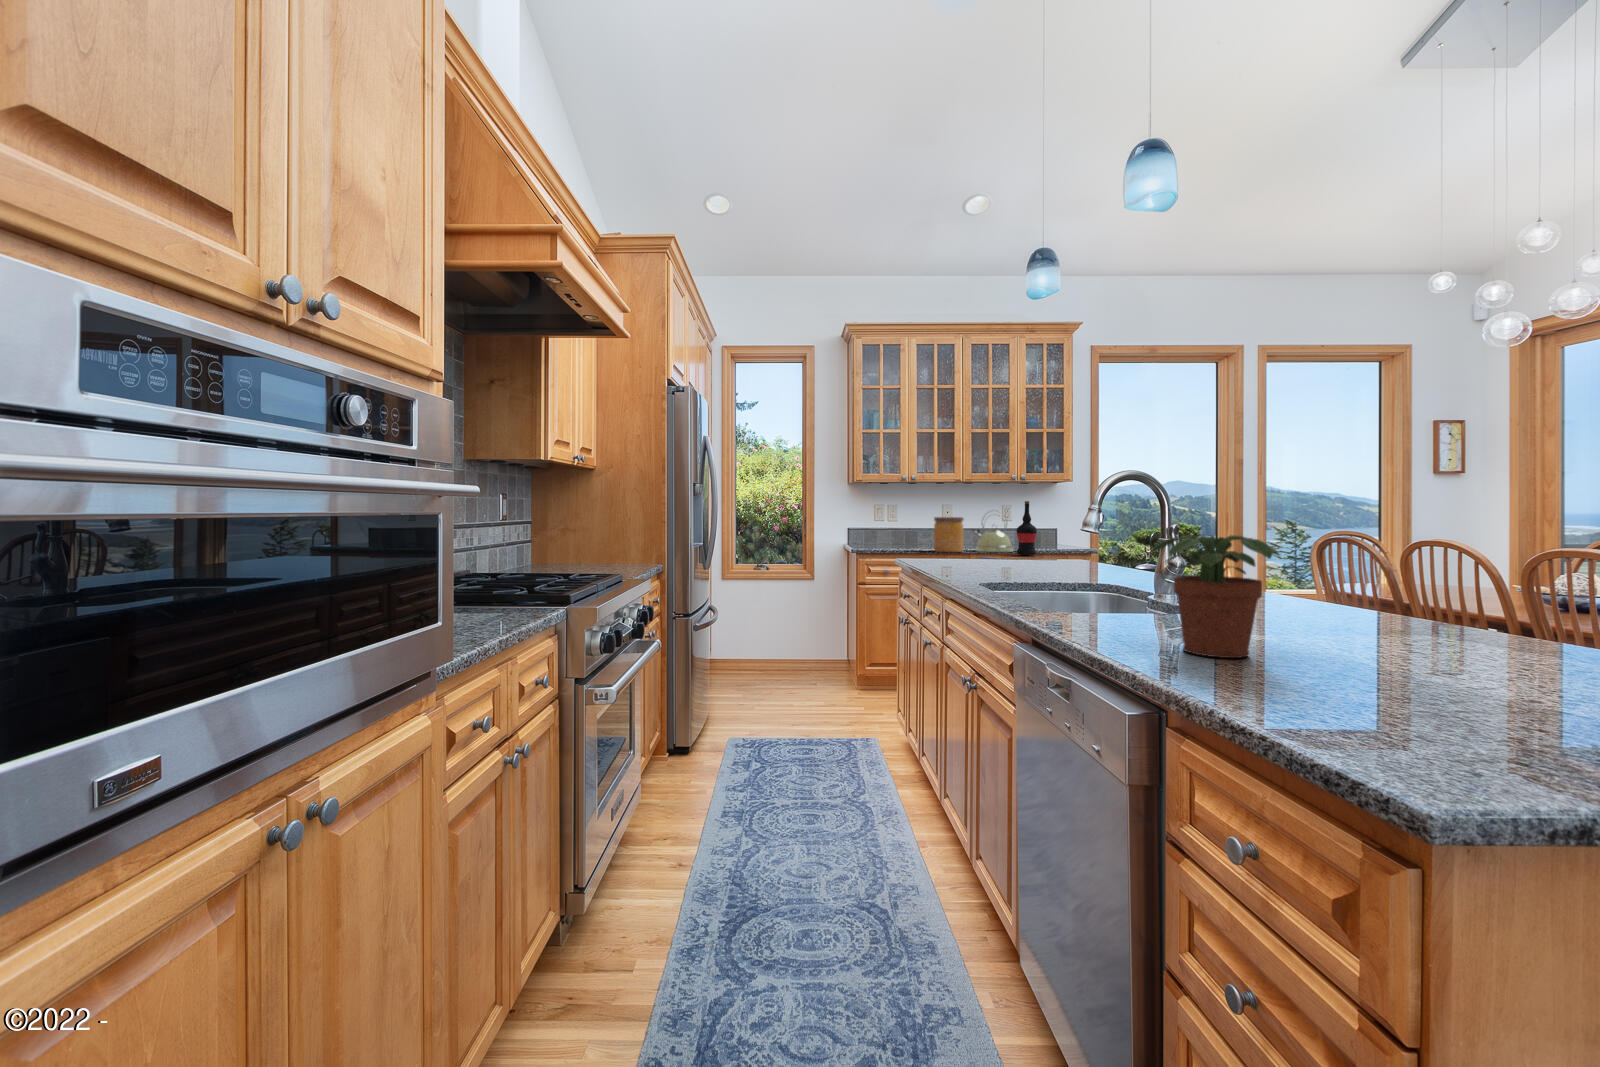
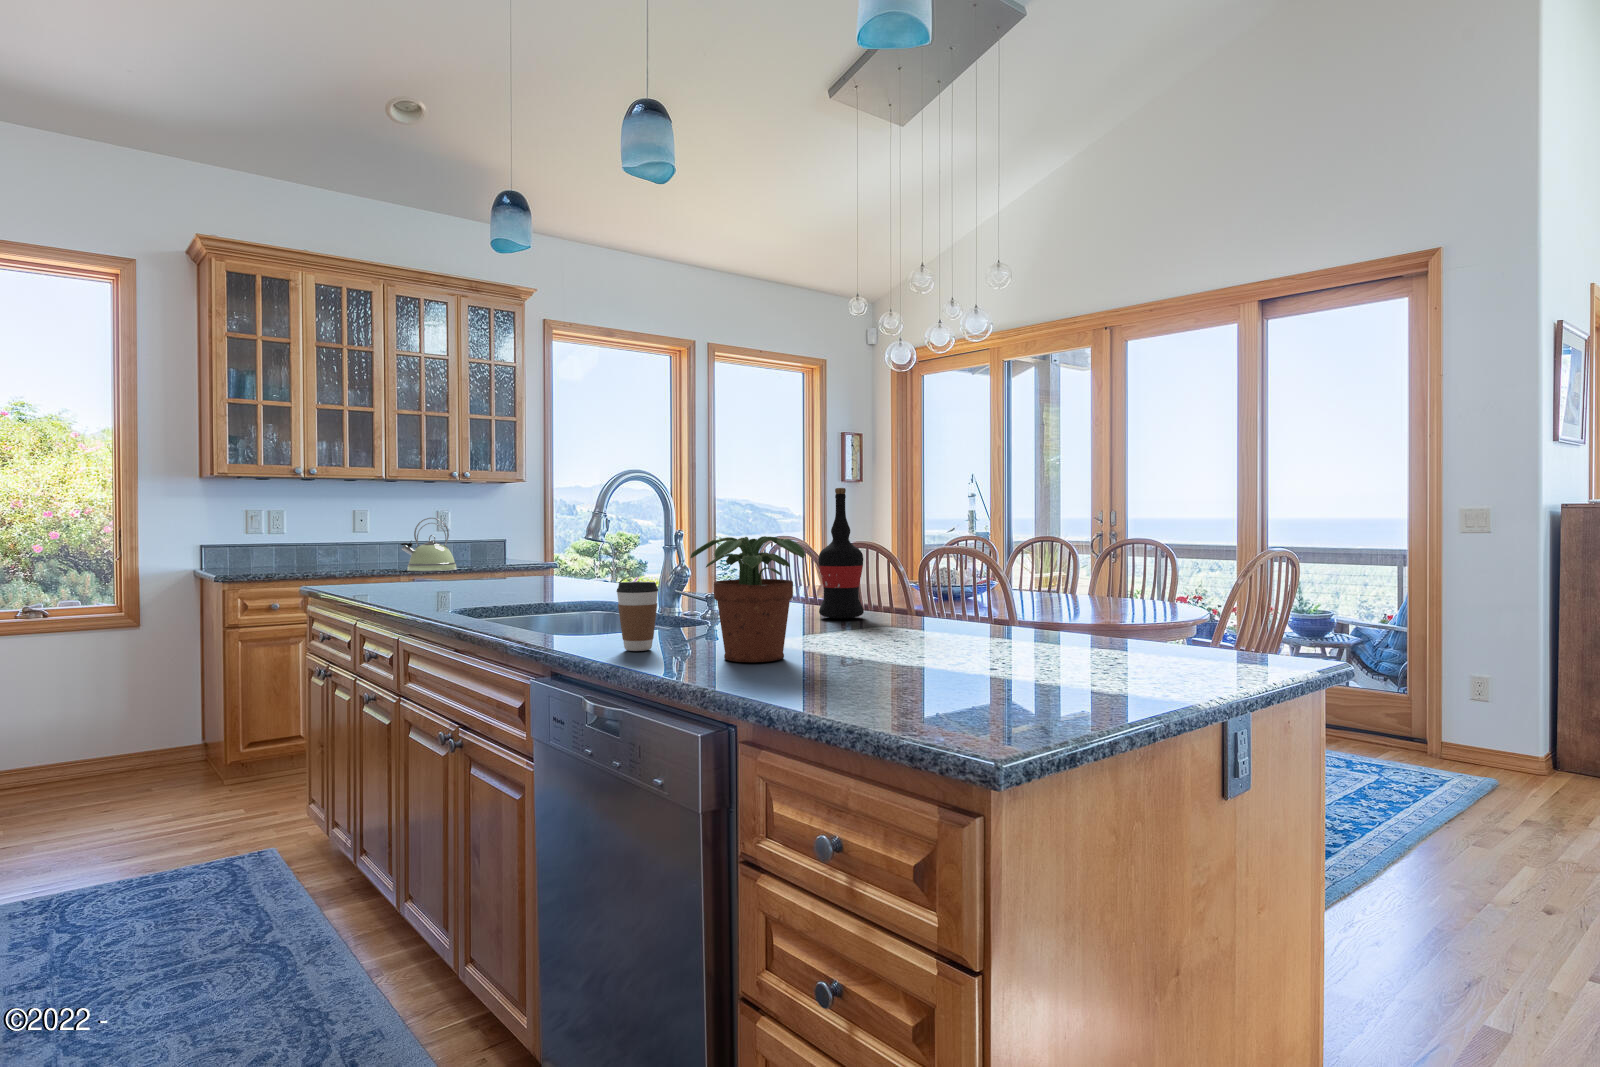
wine bottle: present [1016,501,1037,555] -> present [818,488,864,619]
jar: present [934,517,964,552] -> none [349,527,392,574]
coffee cup: none [1087,571,1127,633] -> present [617,582,658,651]

